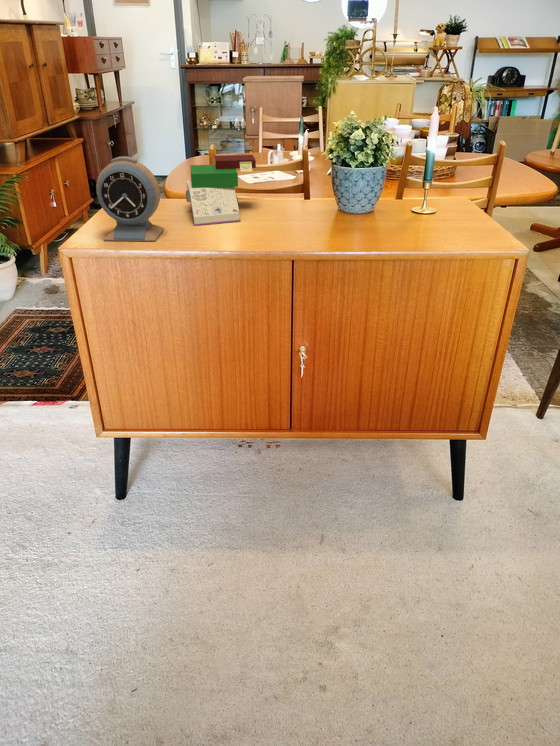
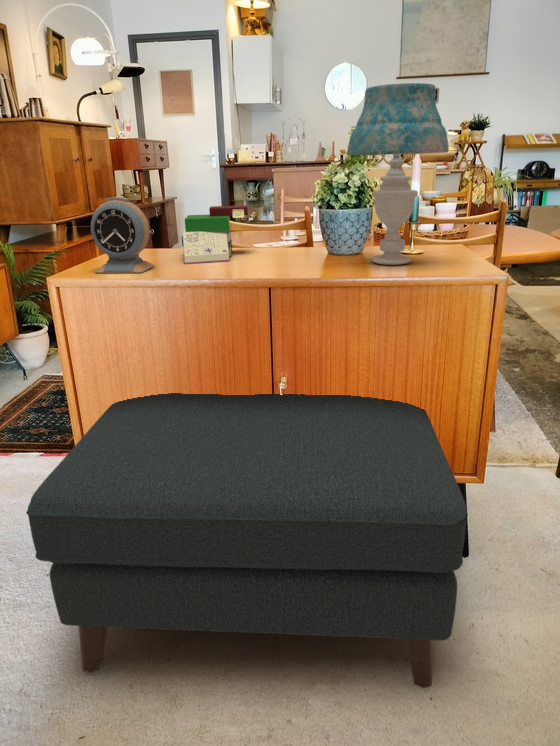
table lamp: none [371,41,479,232] -> present [347,83,449,265]
ottoman: none [71,343,494,629] -> present [26,393,468,688]

